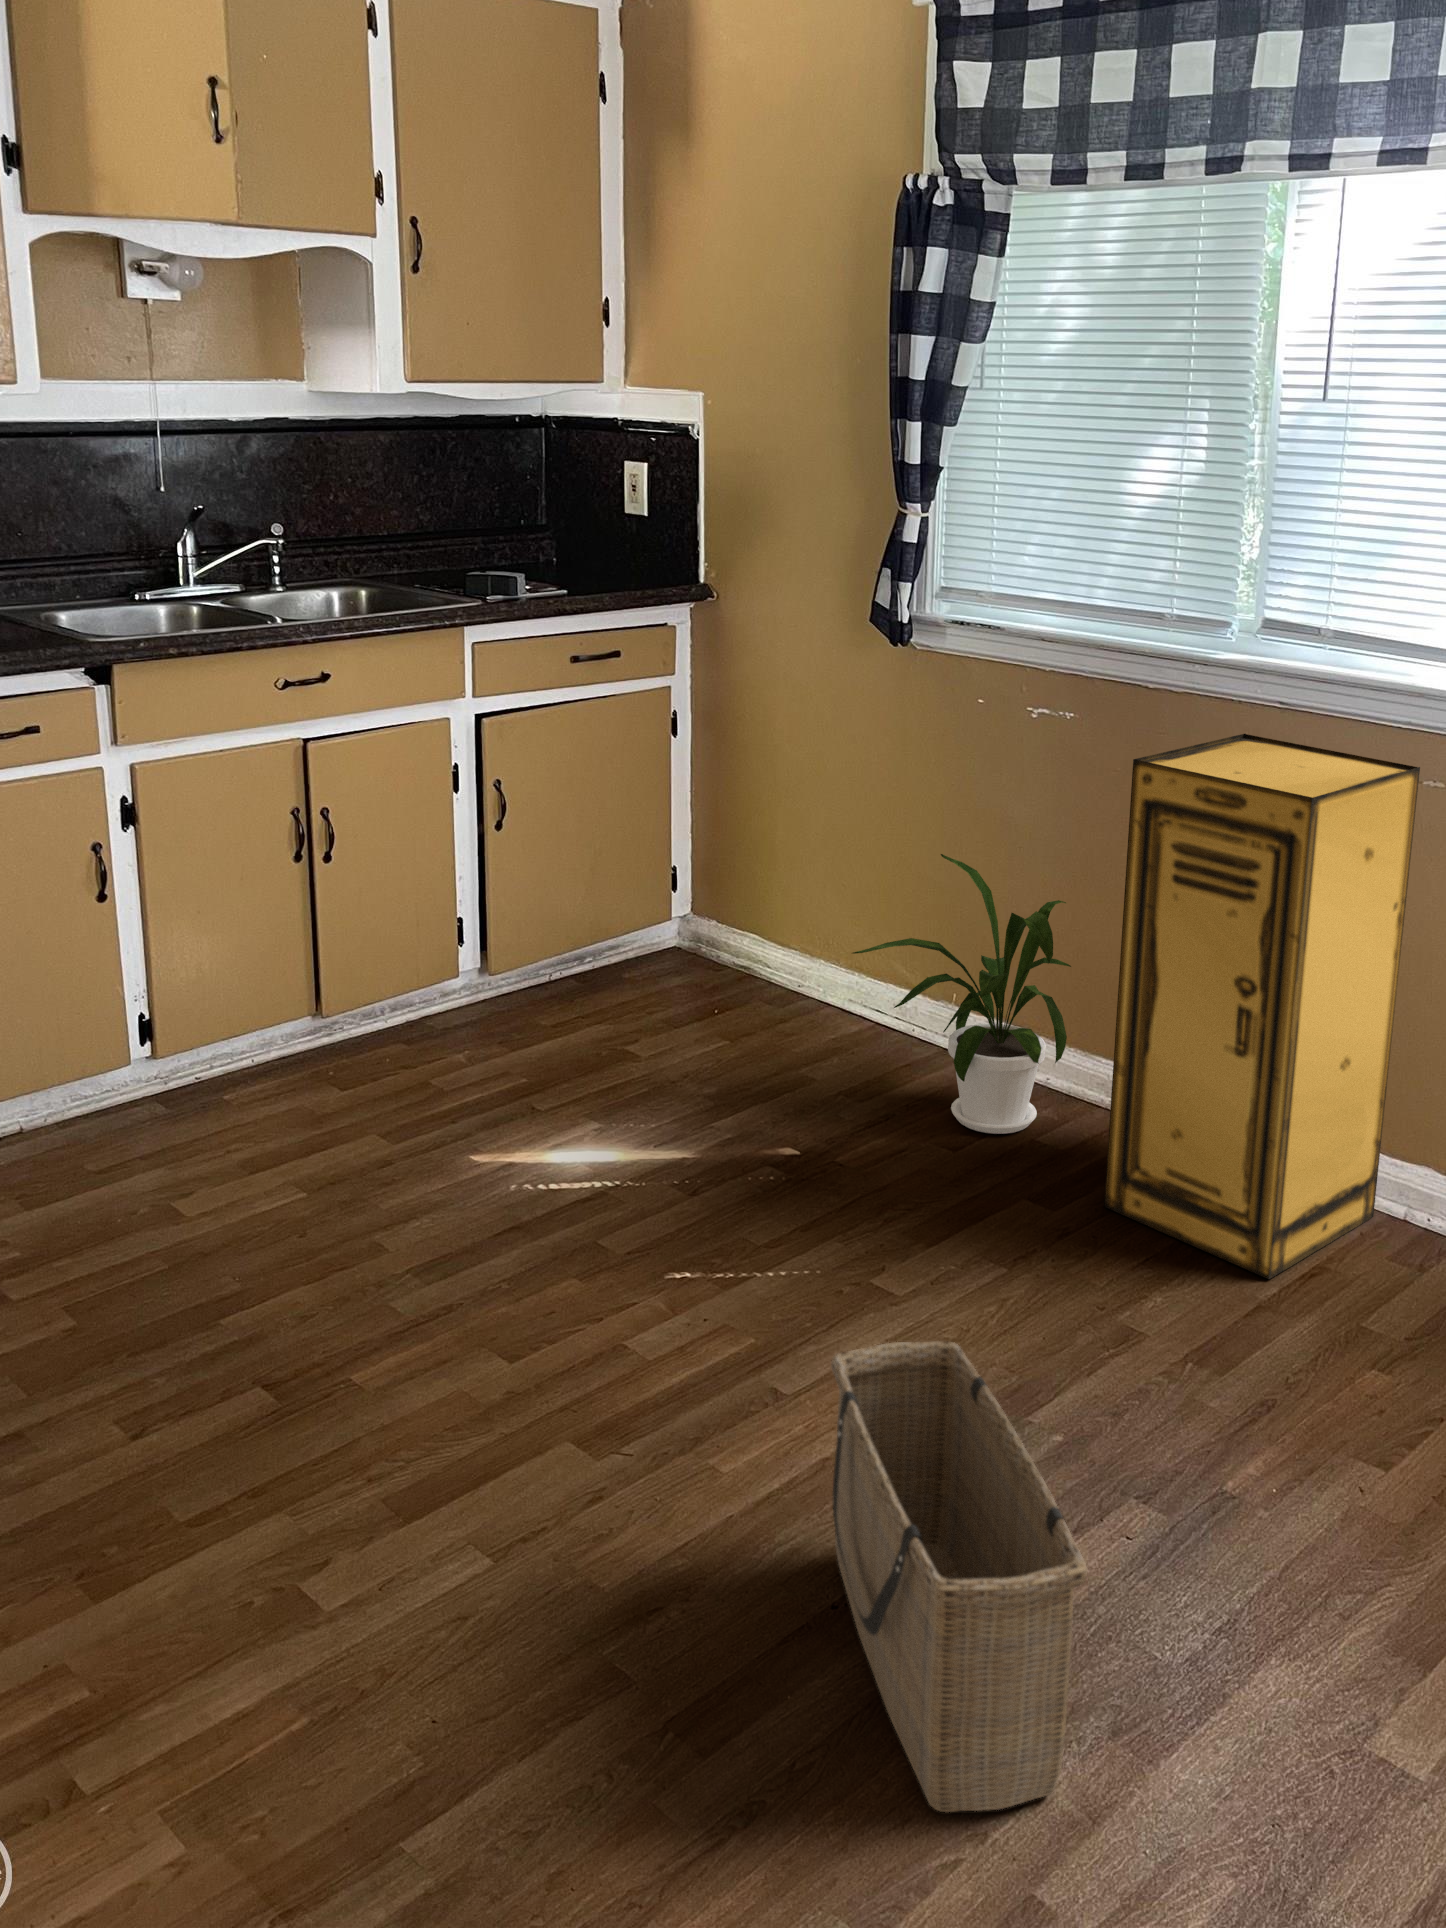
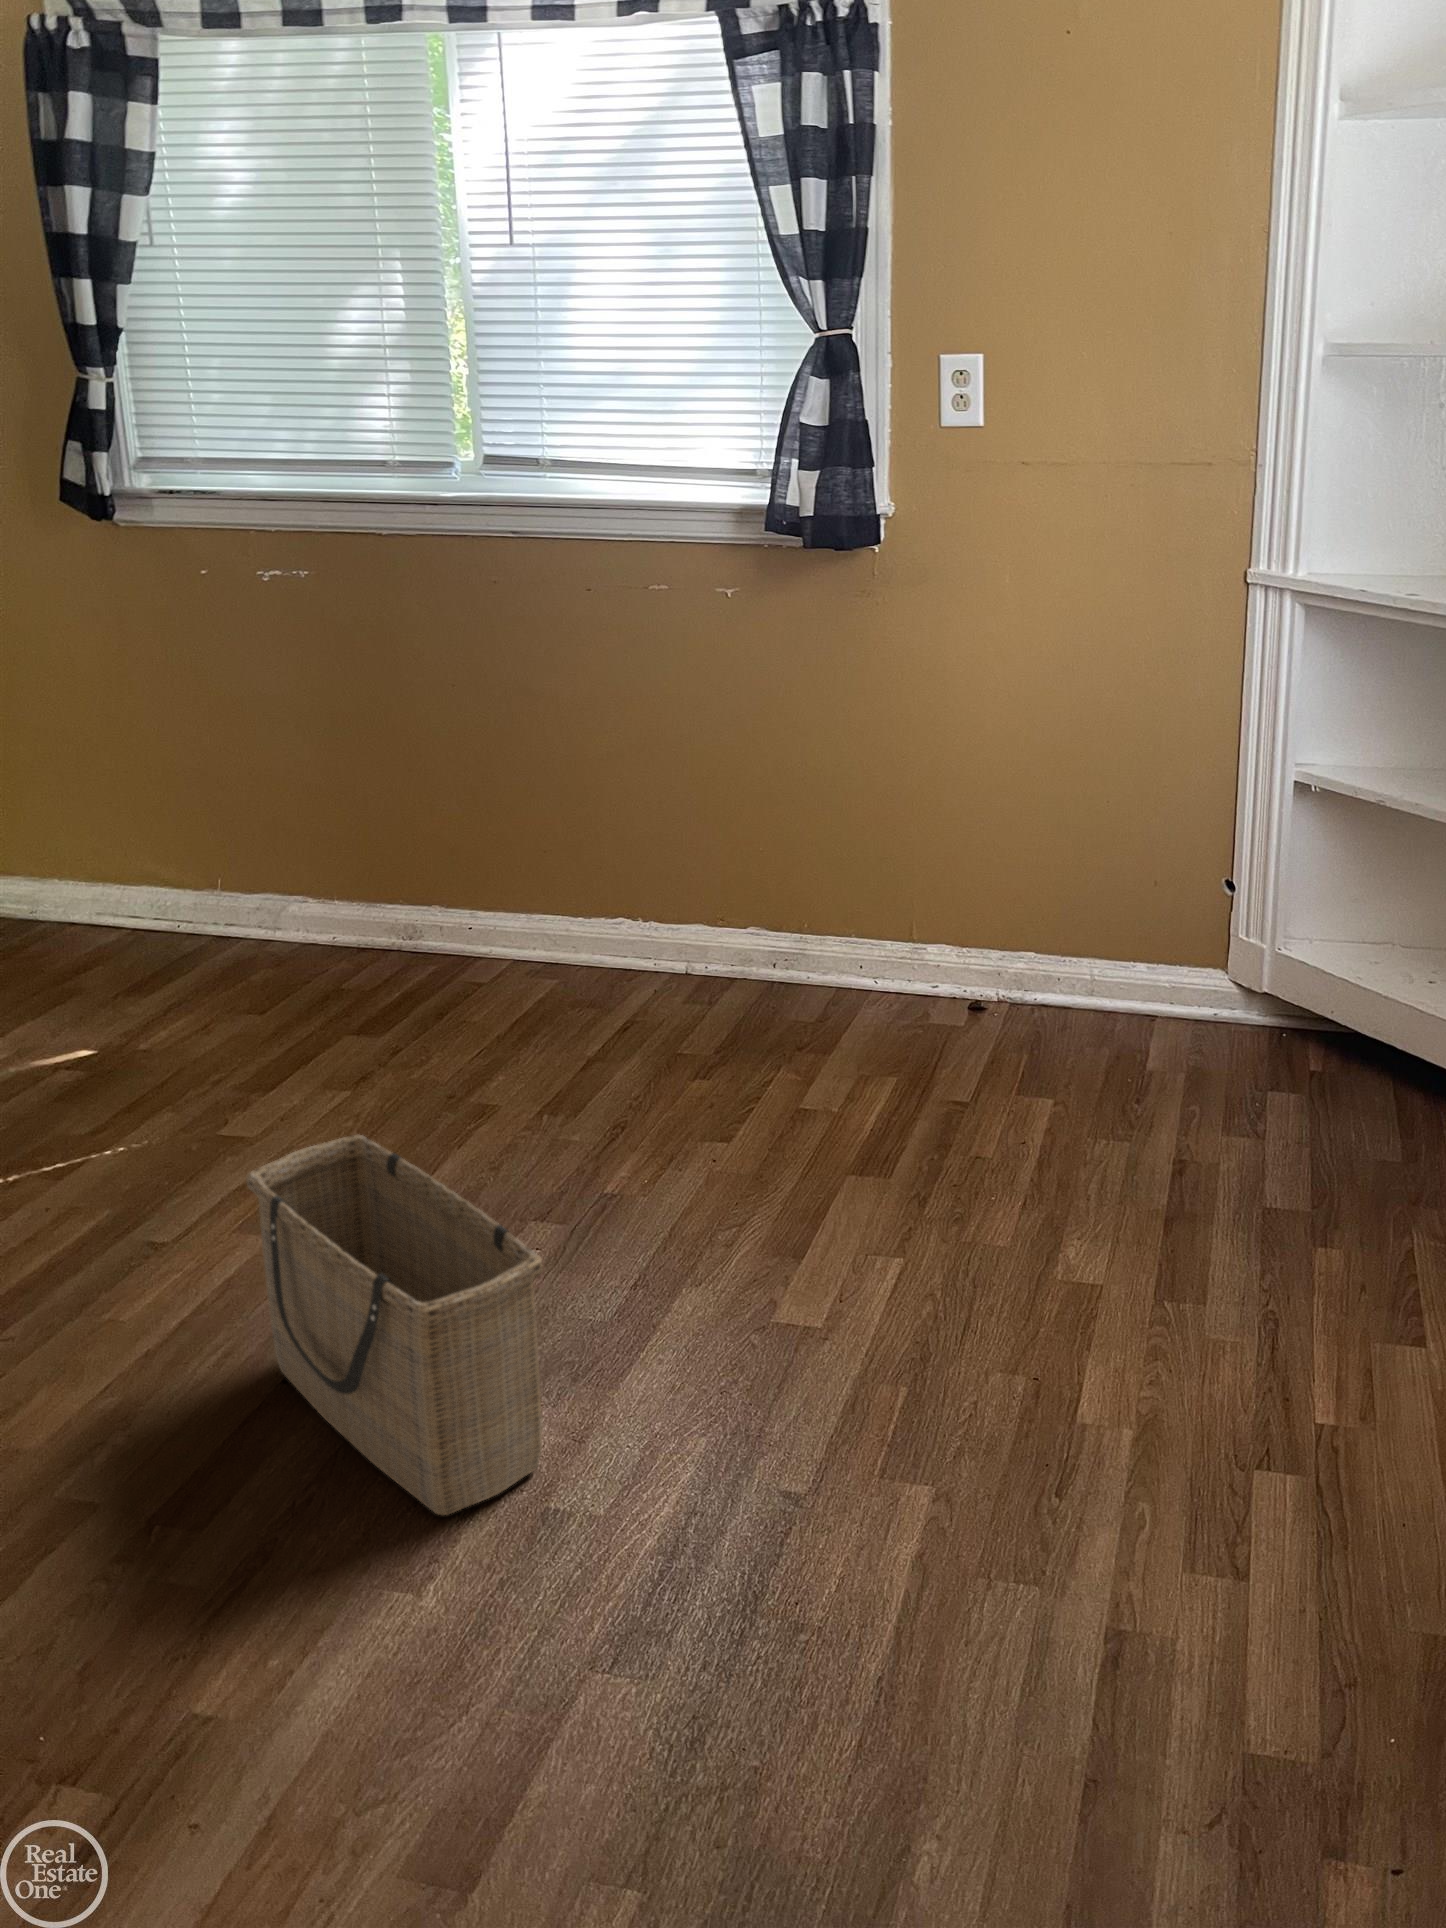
storage cabinet: present [1104,734,1420,1279] -> none [392,563,661,1048]
house plant: present [853,854,1071,1134] -> none [116,726,351,992]

